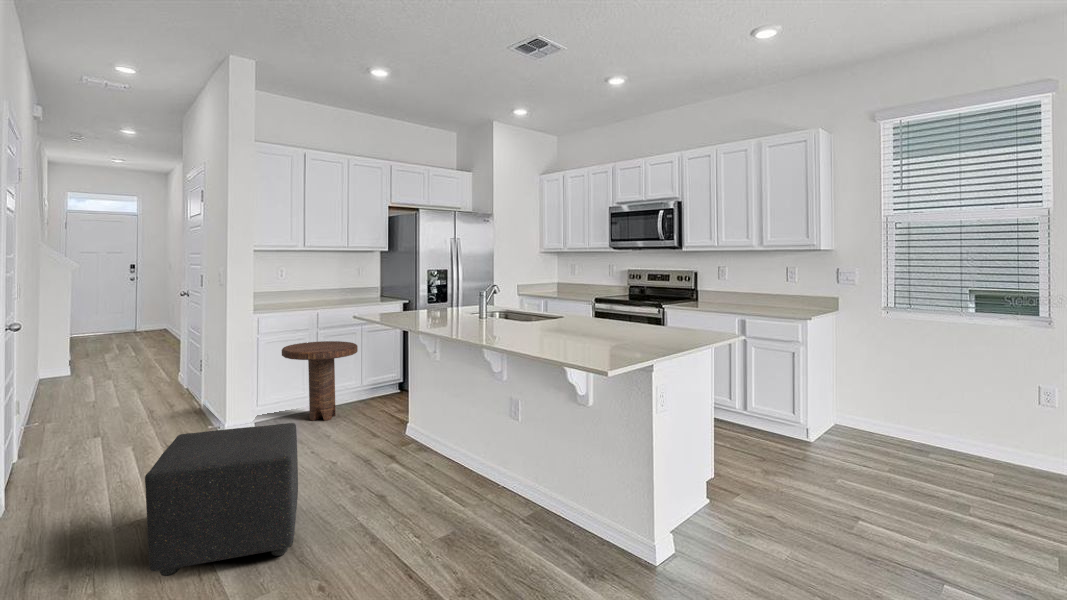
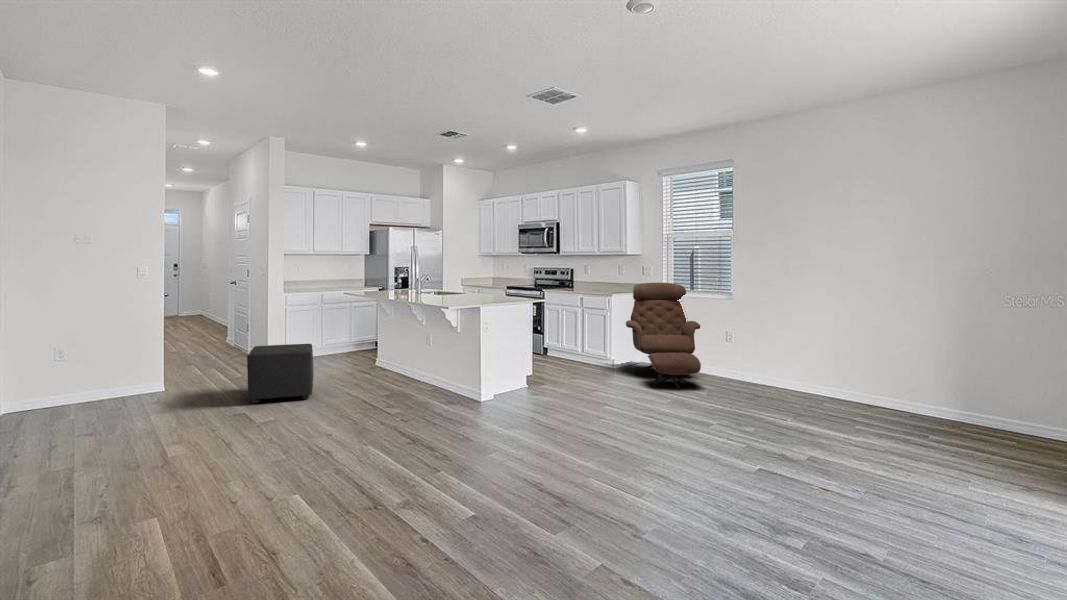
lounge chair: none [831,297,1041,509] -> present [626,283,701,389]
side table: present [282,341,358,421] -> none [300,312,347,360]

